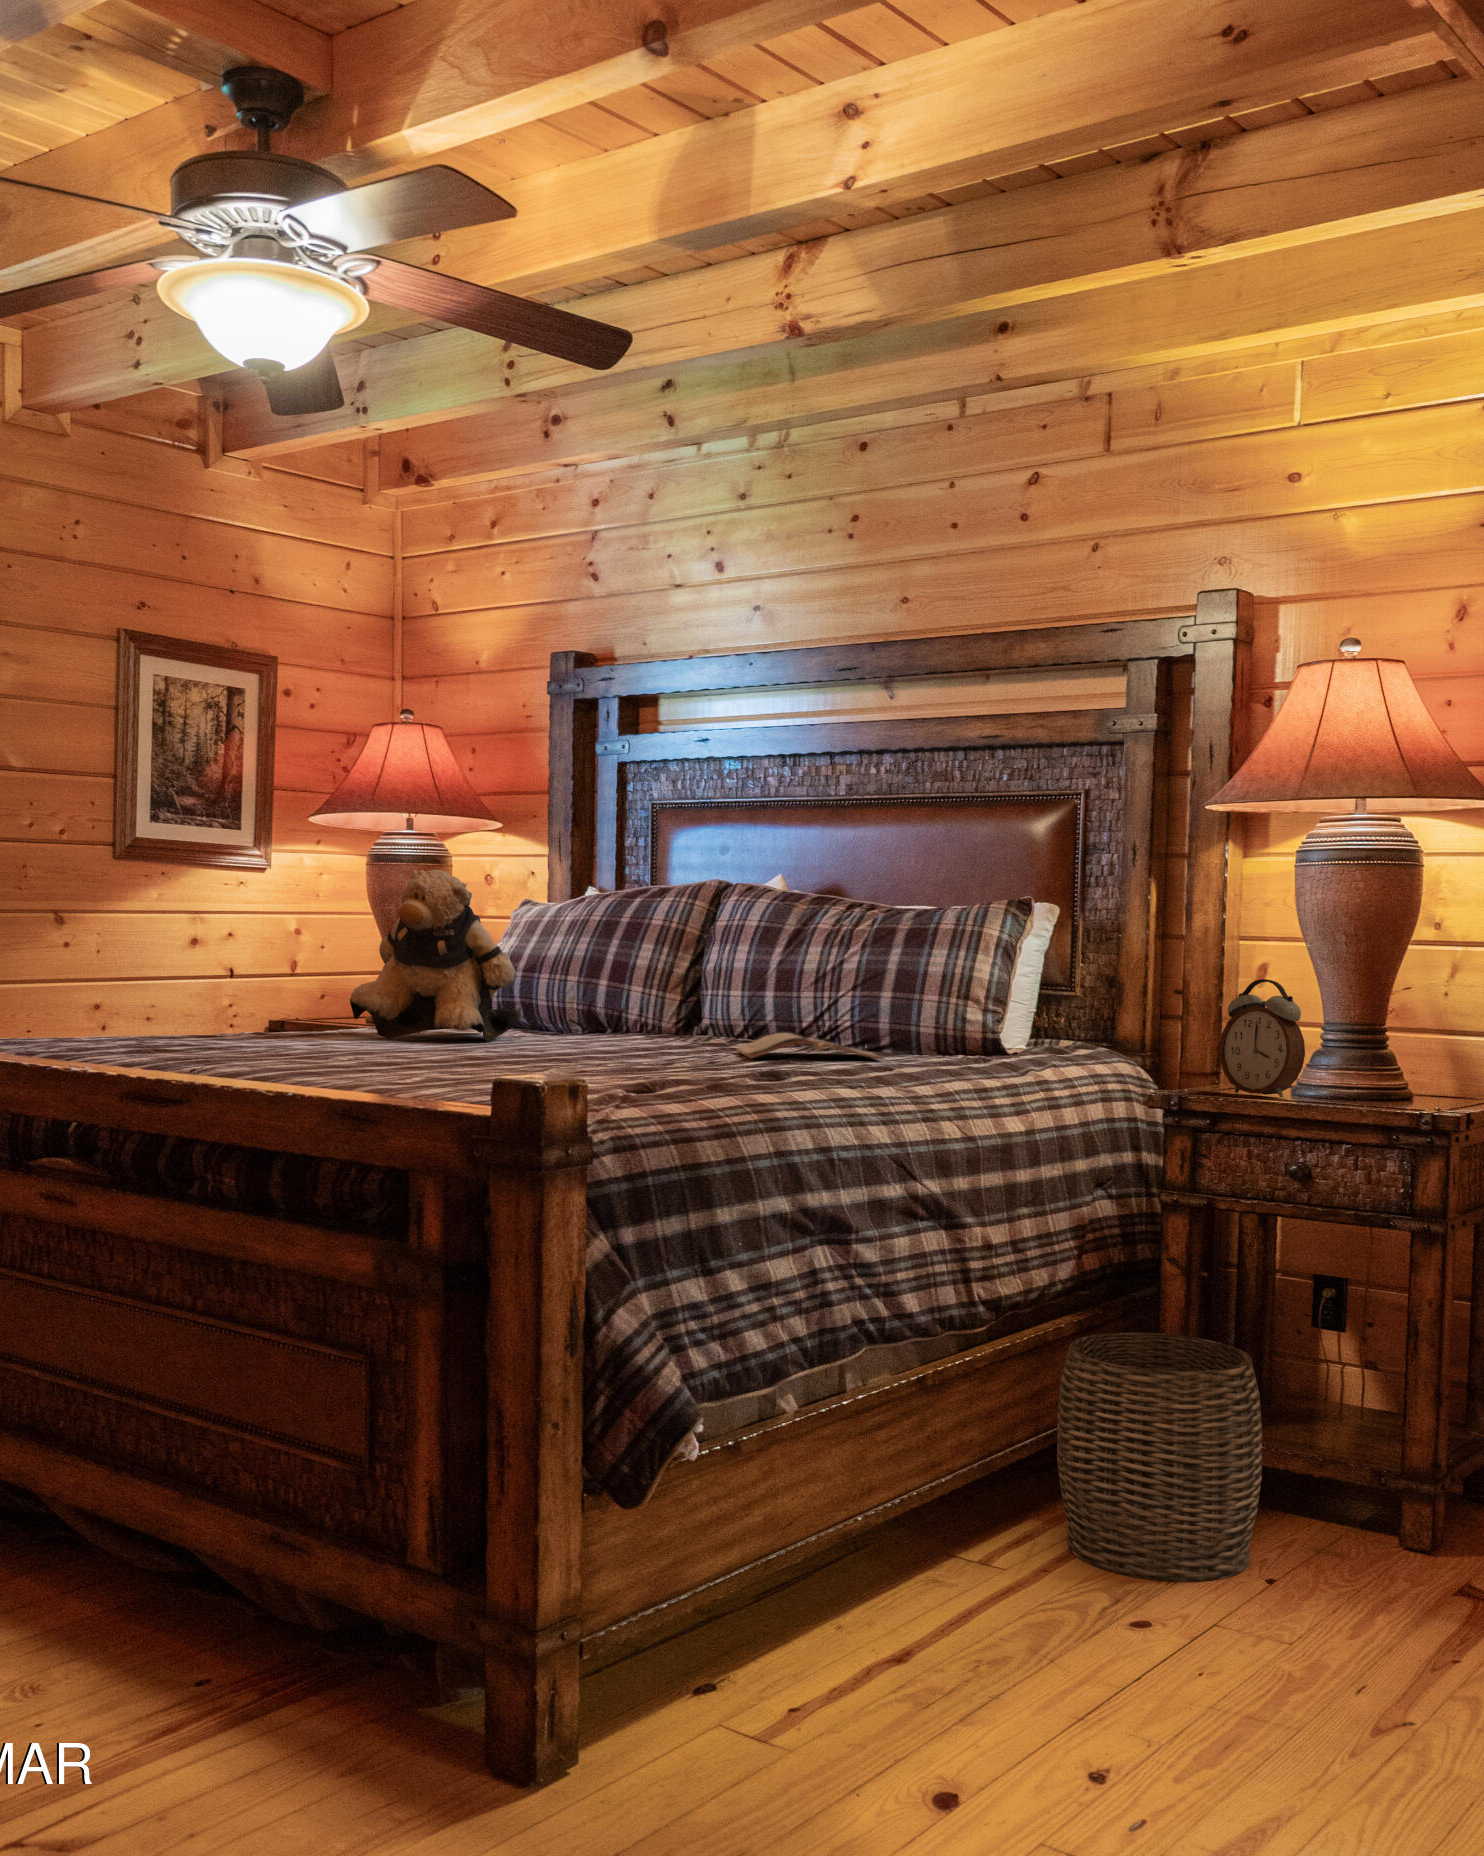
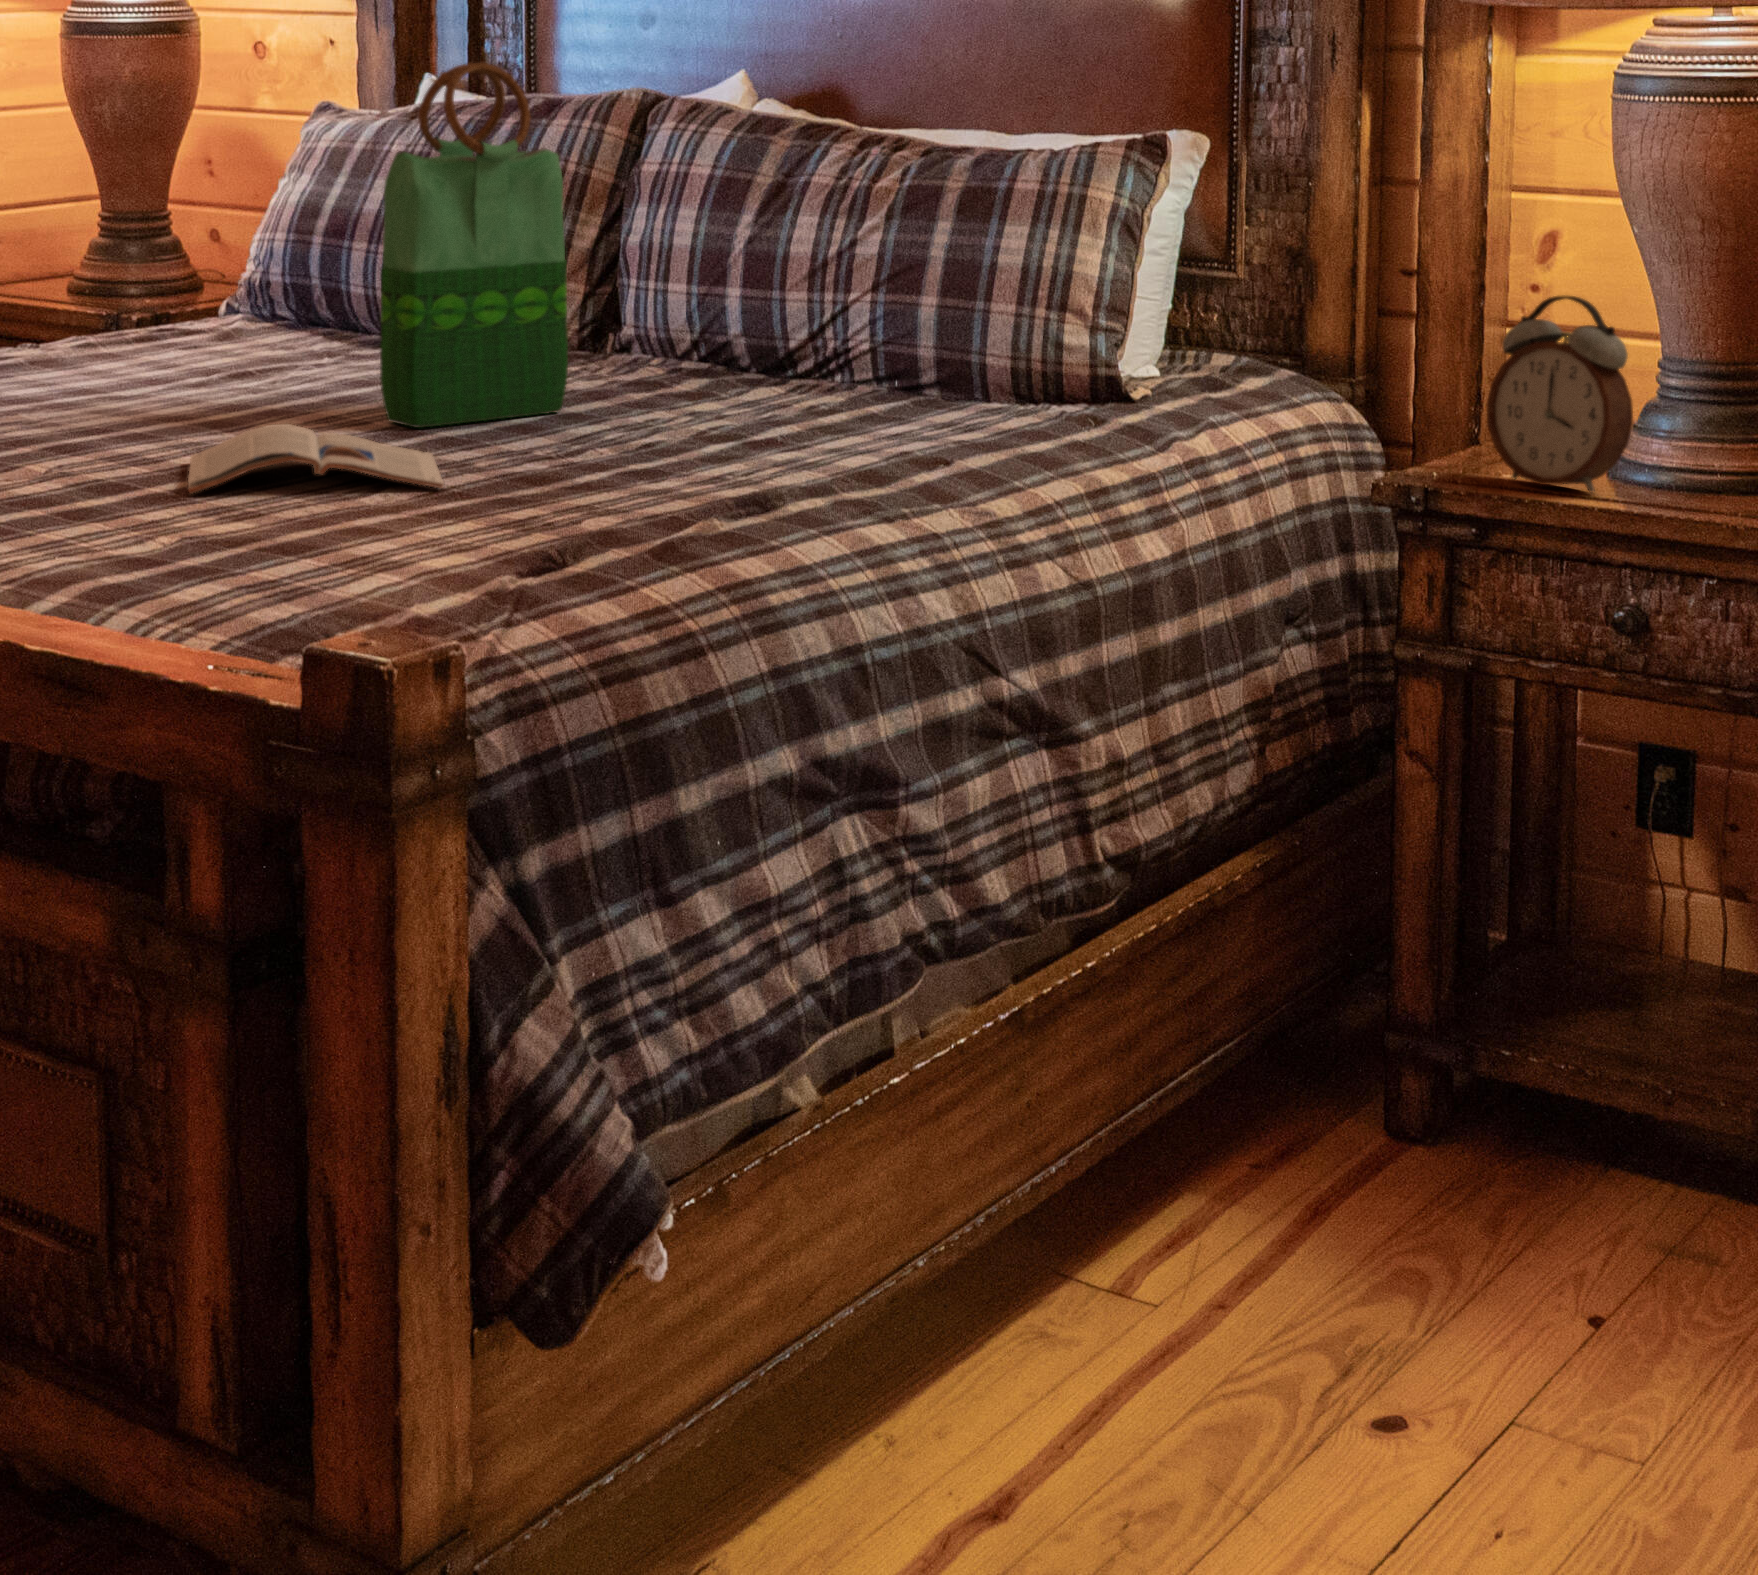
tote bag: none [551,838,667,1055] -> present [380,63,568,428]
teddy bear: present [350,869,520,1041] -> none [46,104,326,383]
magazine: present [736,1033,883,1060] -> present [188,424,444,493]
woven basket: present [1057,1333,1262,1582] -> none [1220,874,1556,1293]

